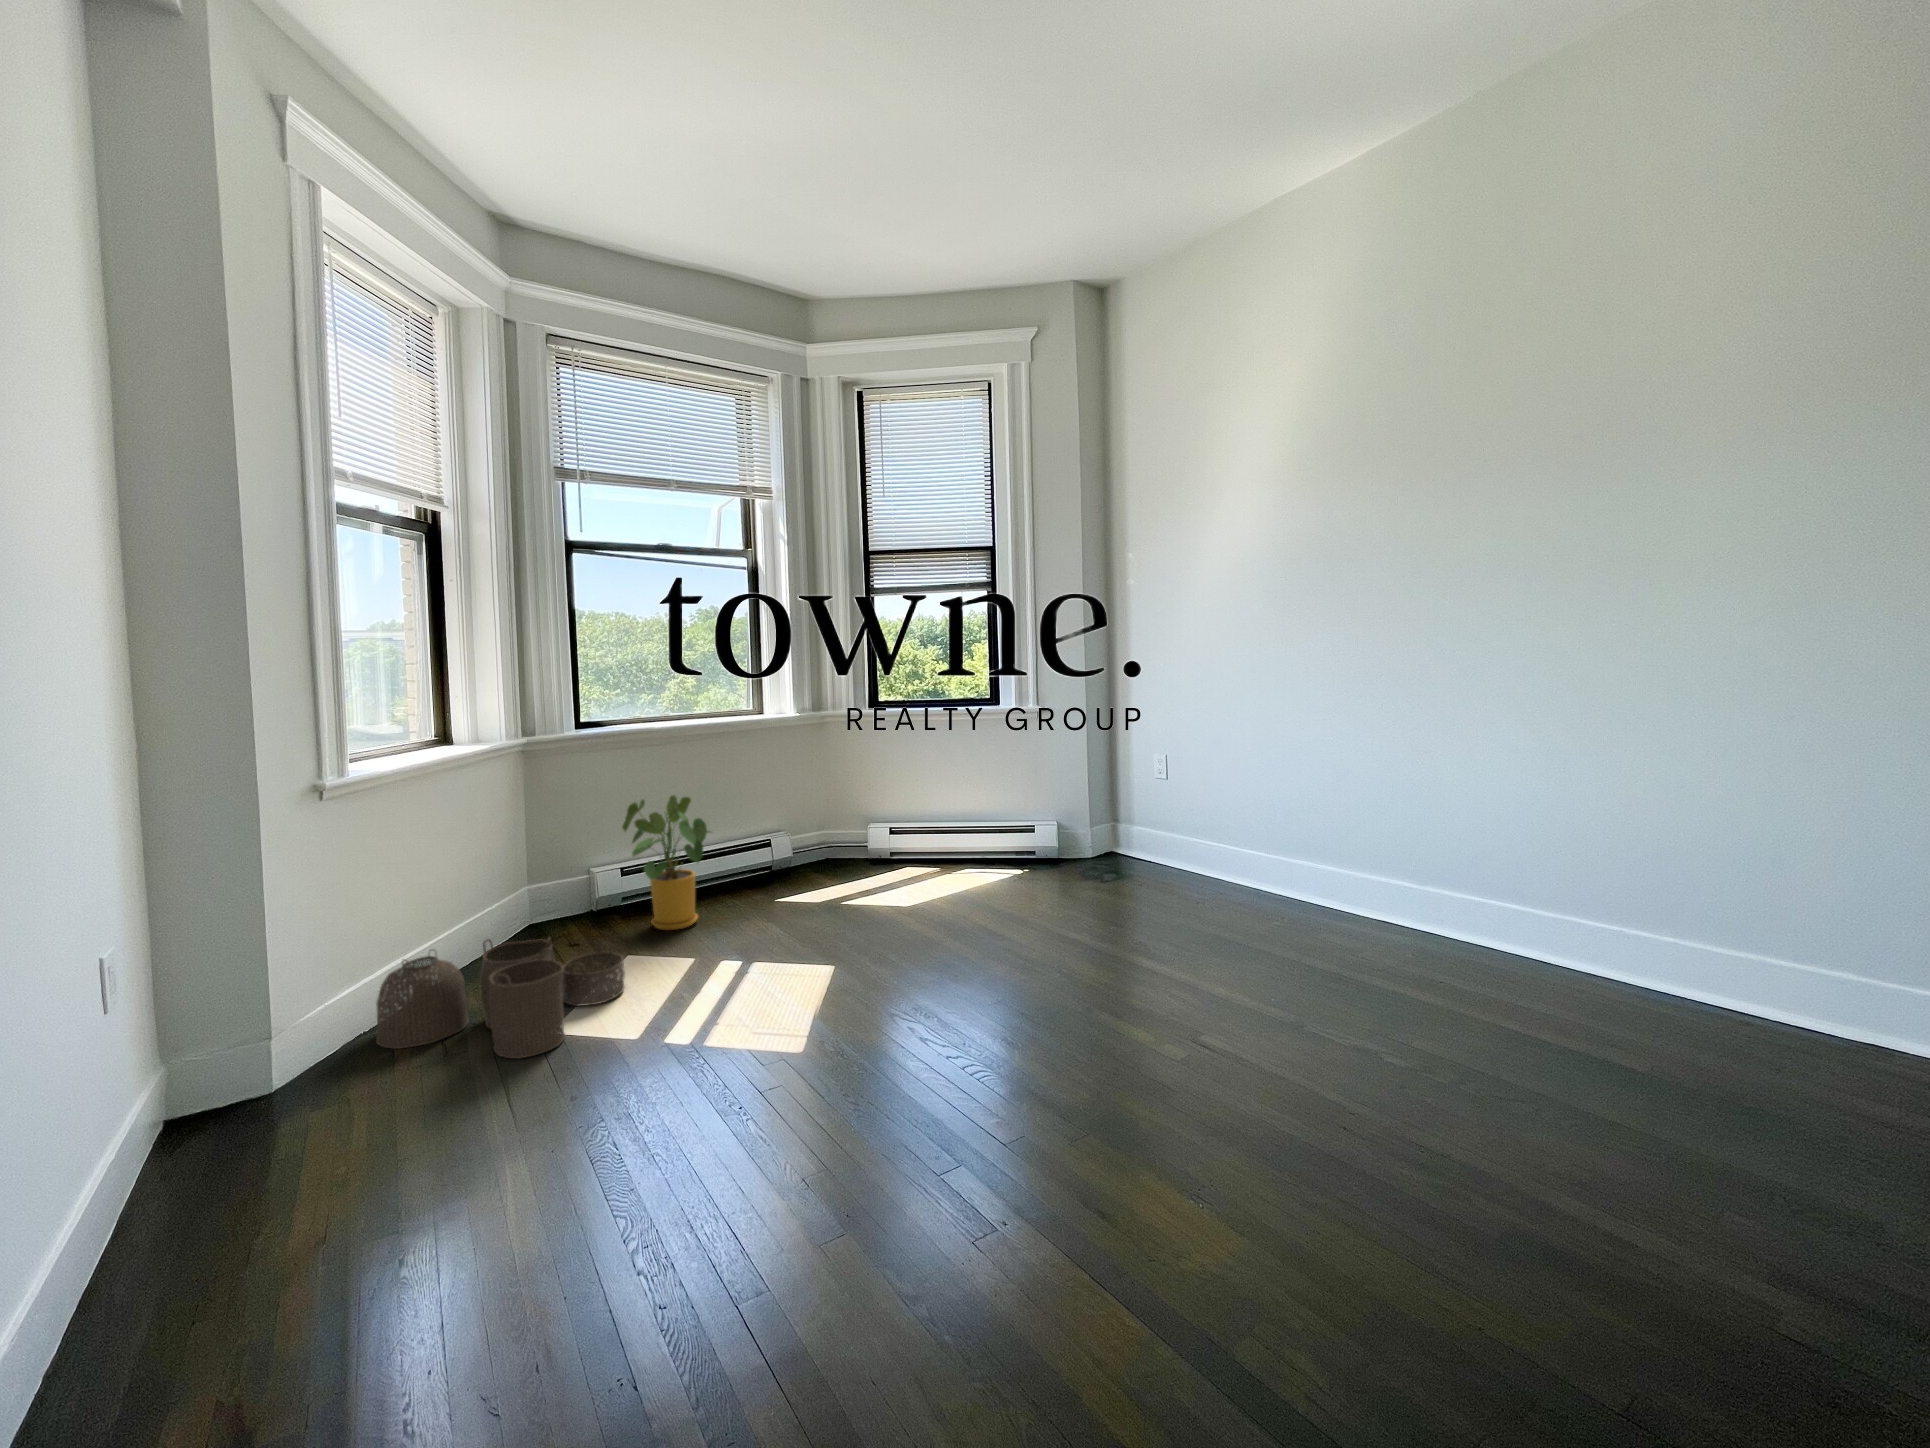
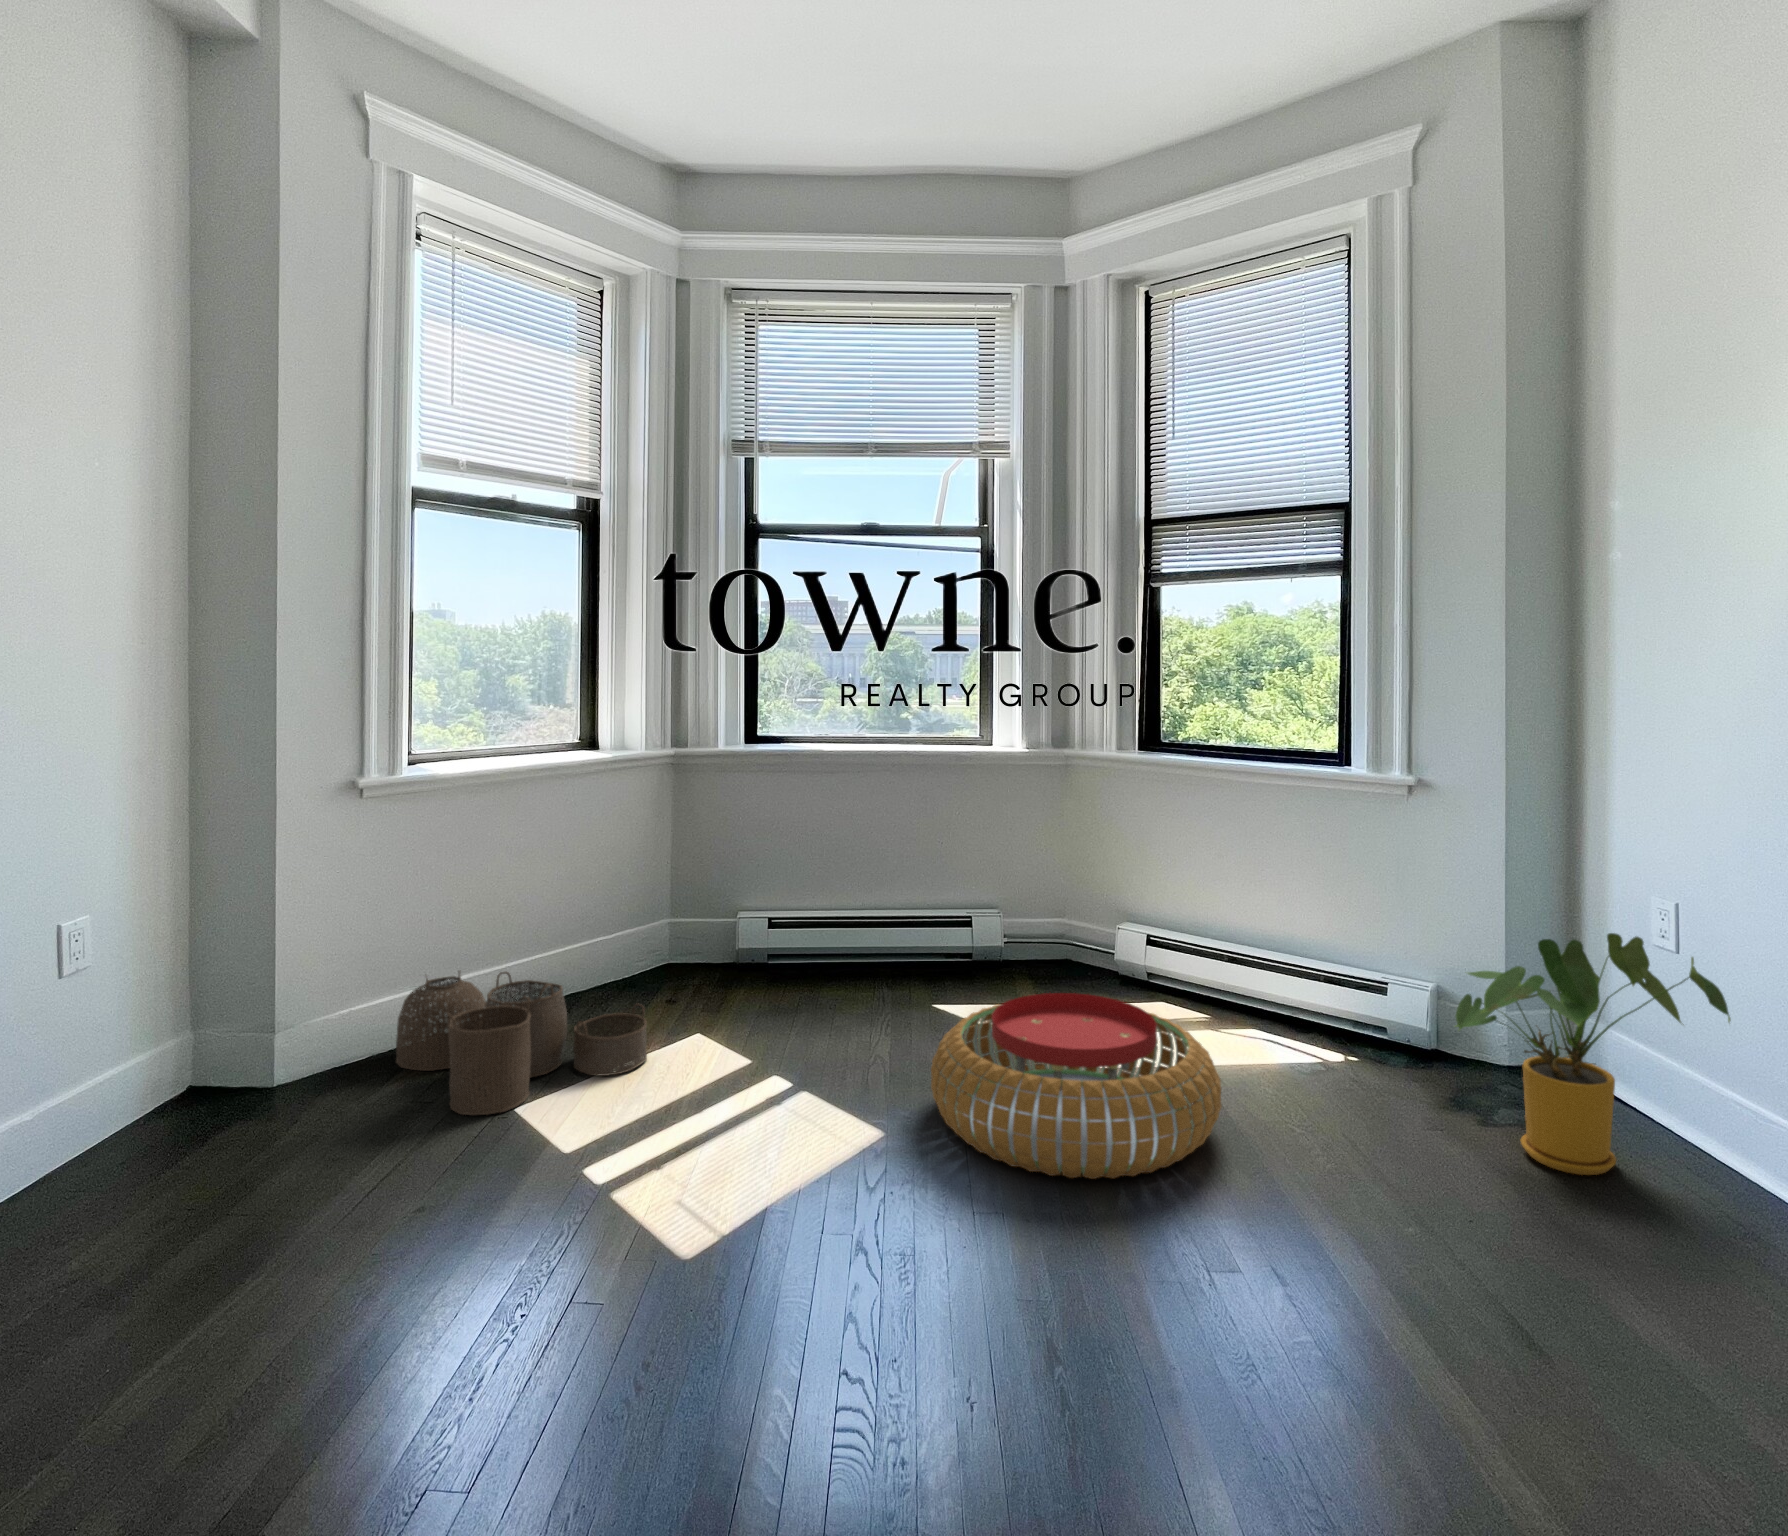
house plant: present [622,795,710,930] -> present [1456,933,1731,1175]
pouf: none [861,861,1048,970] -> present [931,993,1221,1179]

